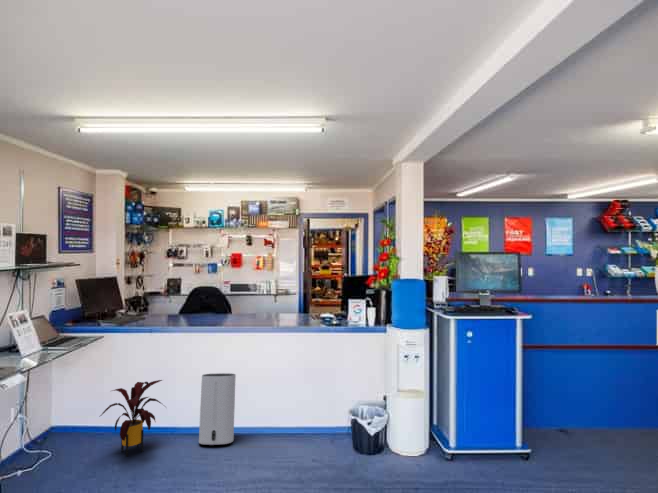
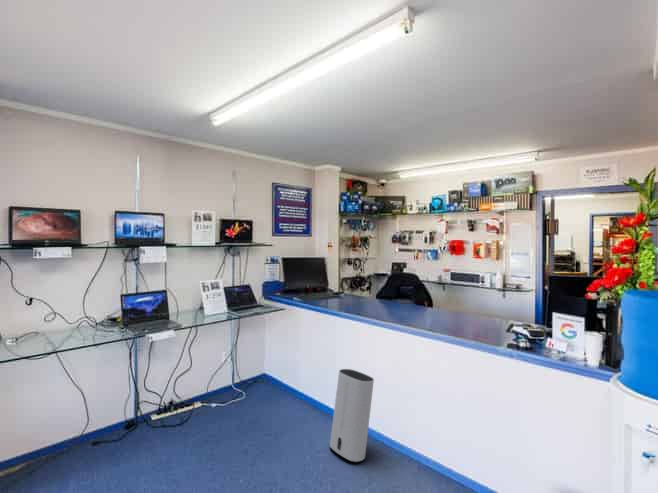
house plant: present [102,380,162,457] -> none [253,357,312,427]

